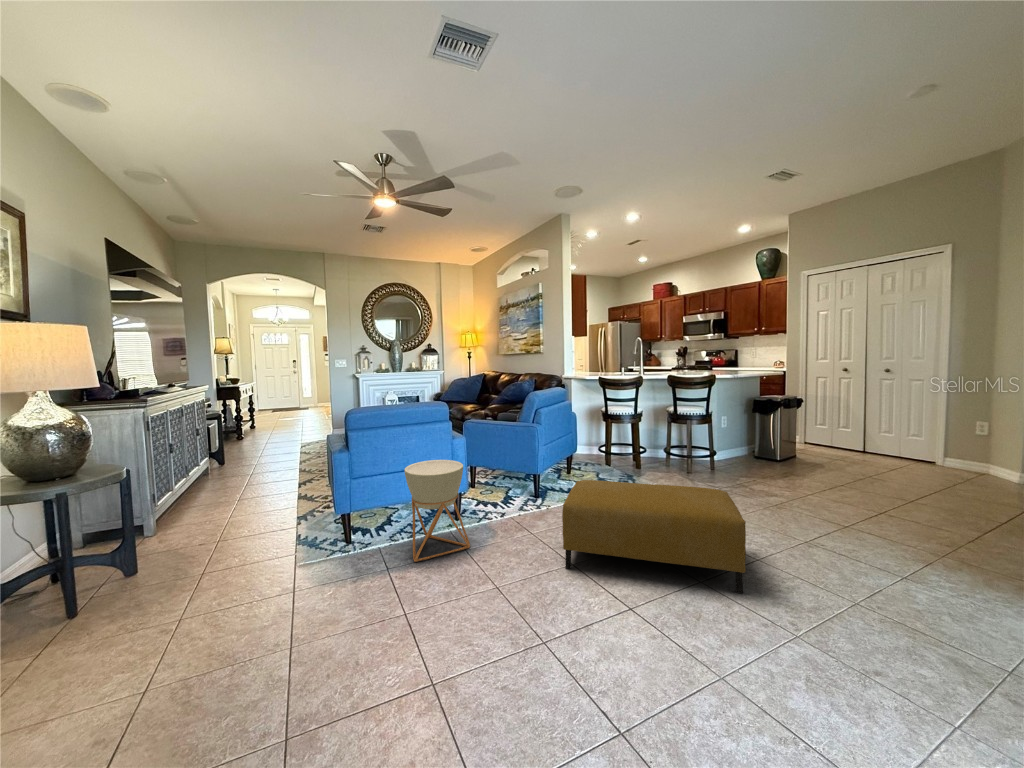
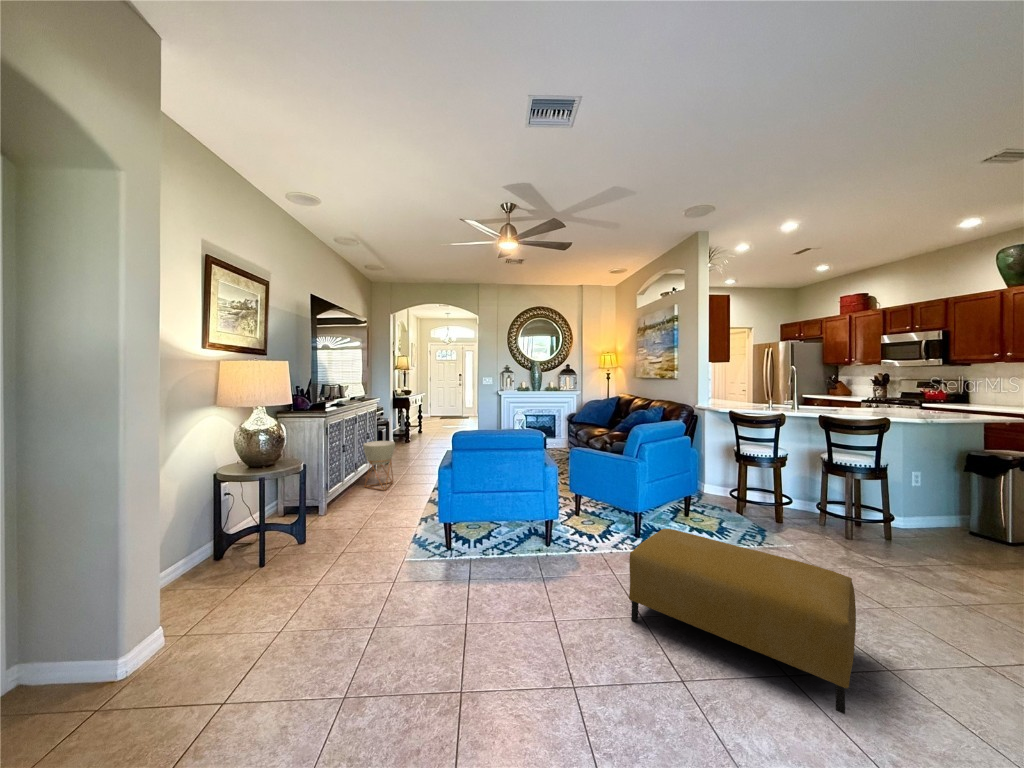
planter: present [404,460,470,562] -> present [363,441,395,491]

